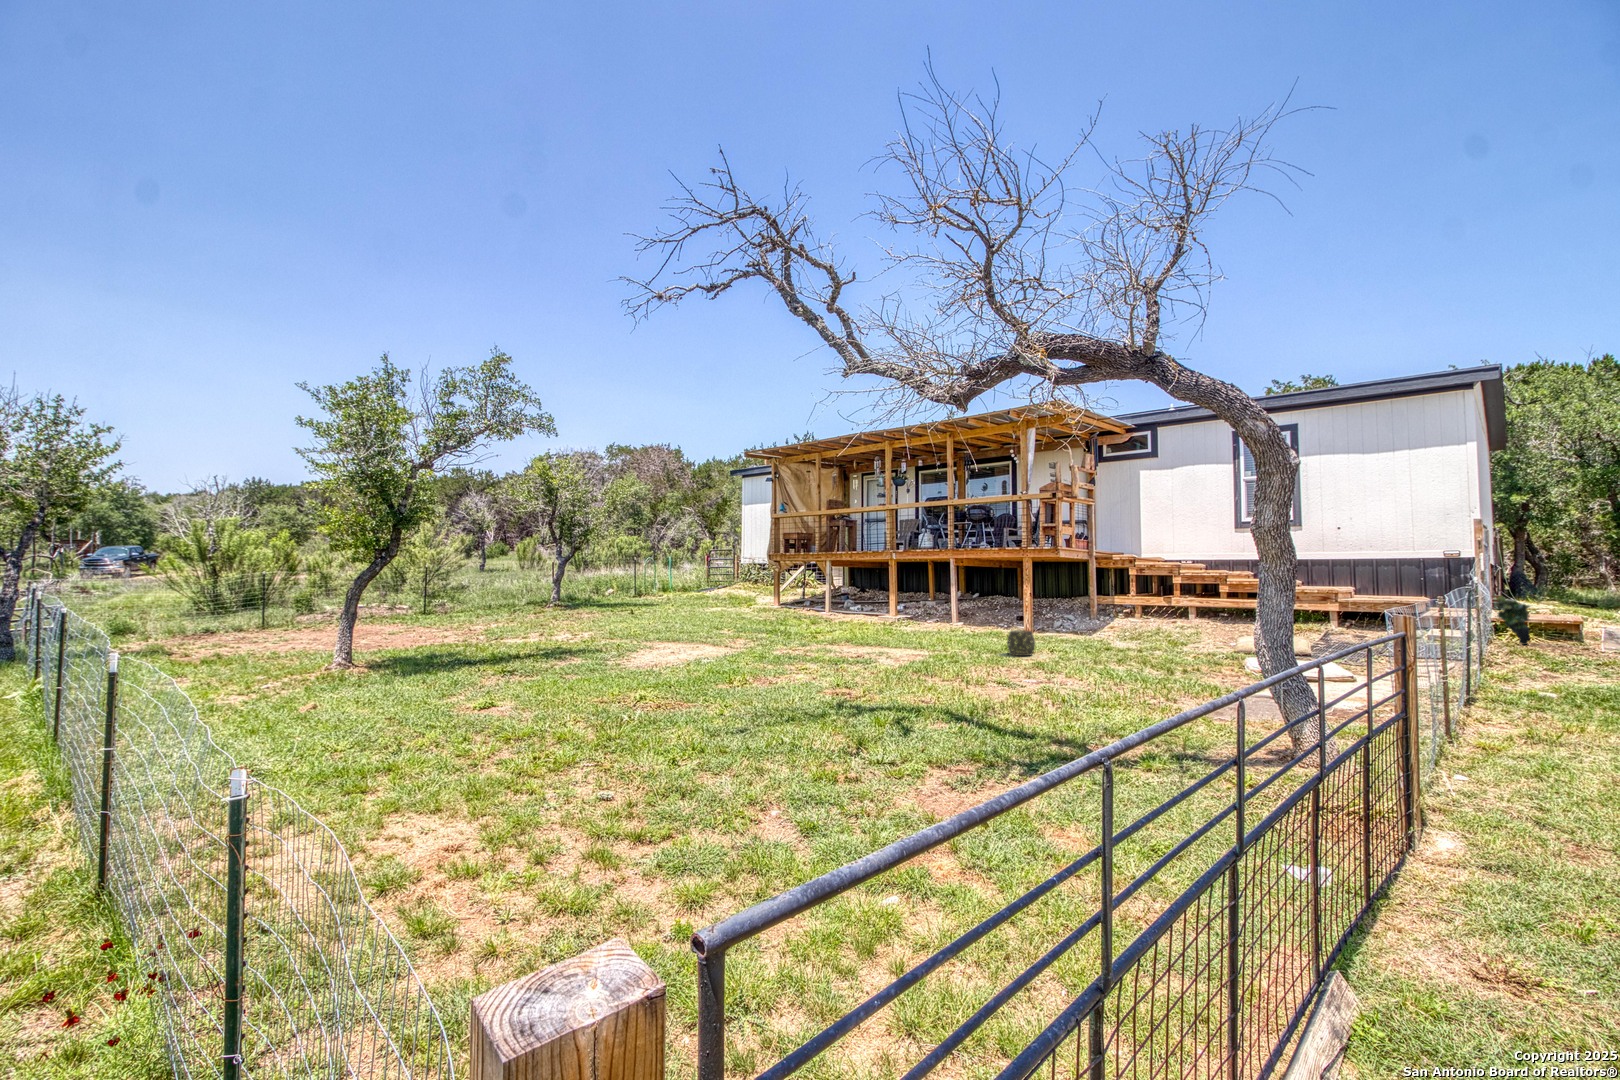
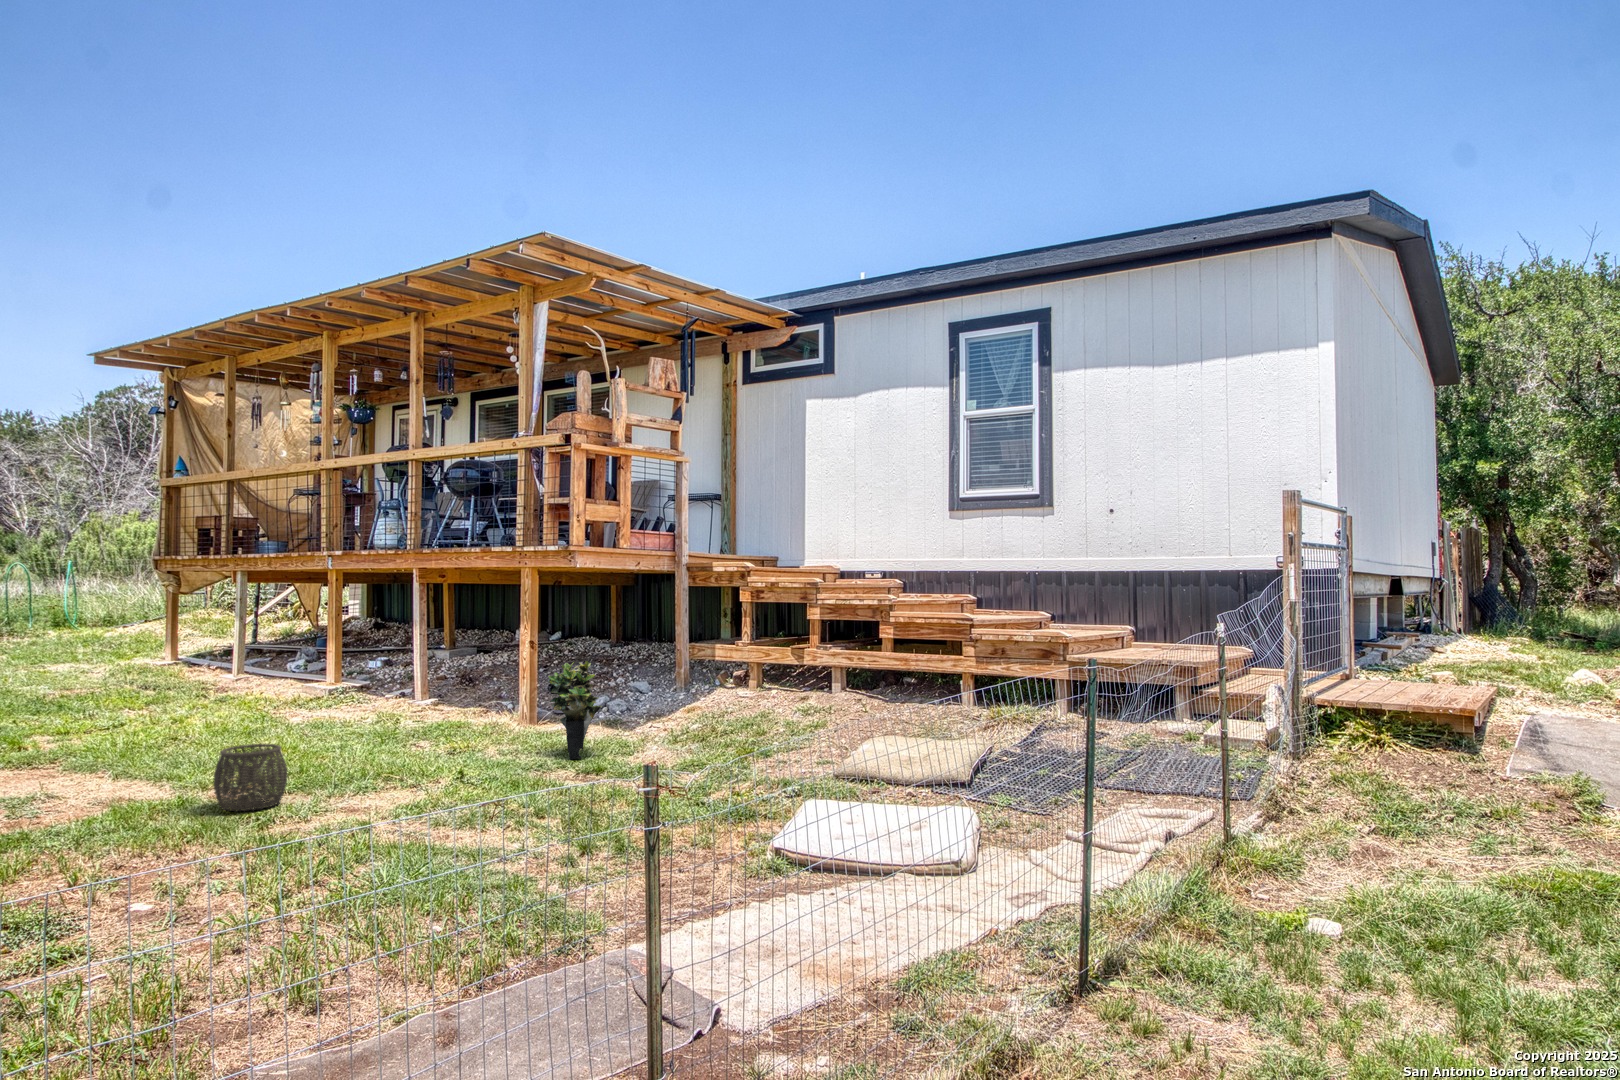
potted plant: present [1494,596,1530,645] -> present [548,661,602,760]

